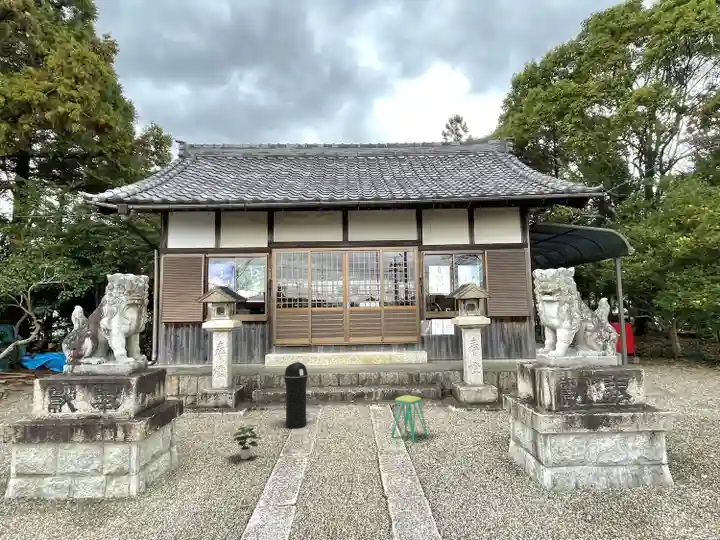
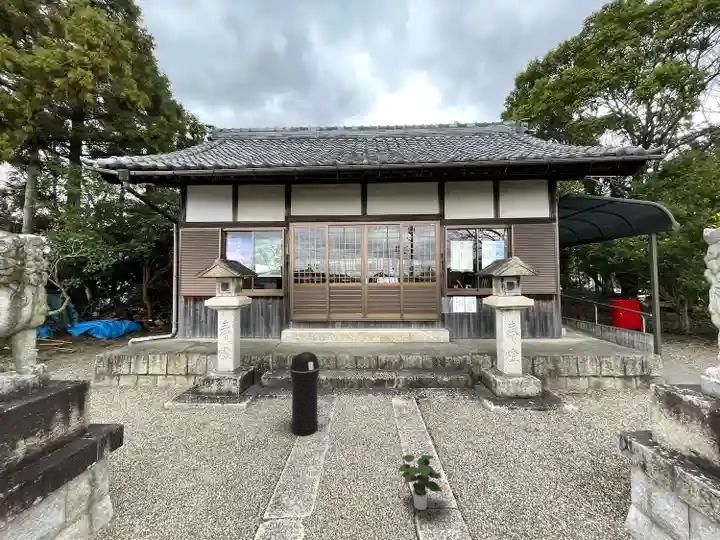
stool: present [392,395,427,442] -> none [431,404,479,479]
potted plant: present [233,425,261,459] -> present [399,455,442,510]

